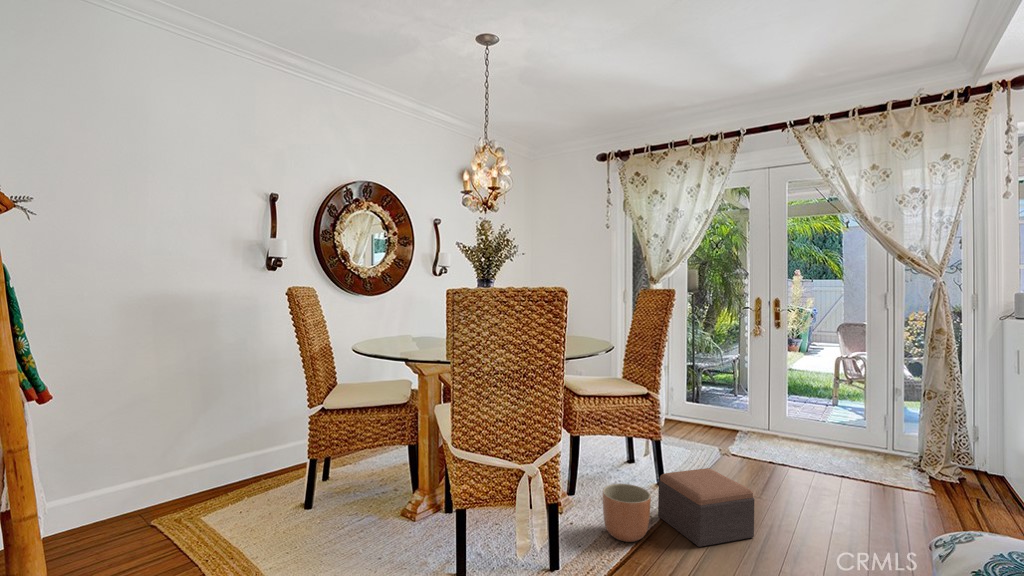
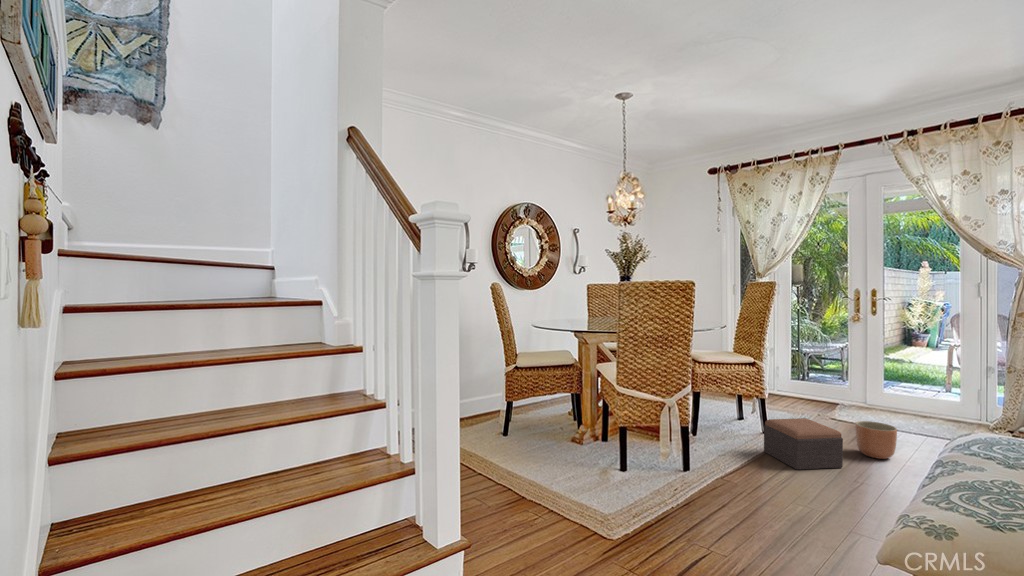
planter: present [603,484,651,542] -> present [855,421,897,459]

